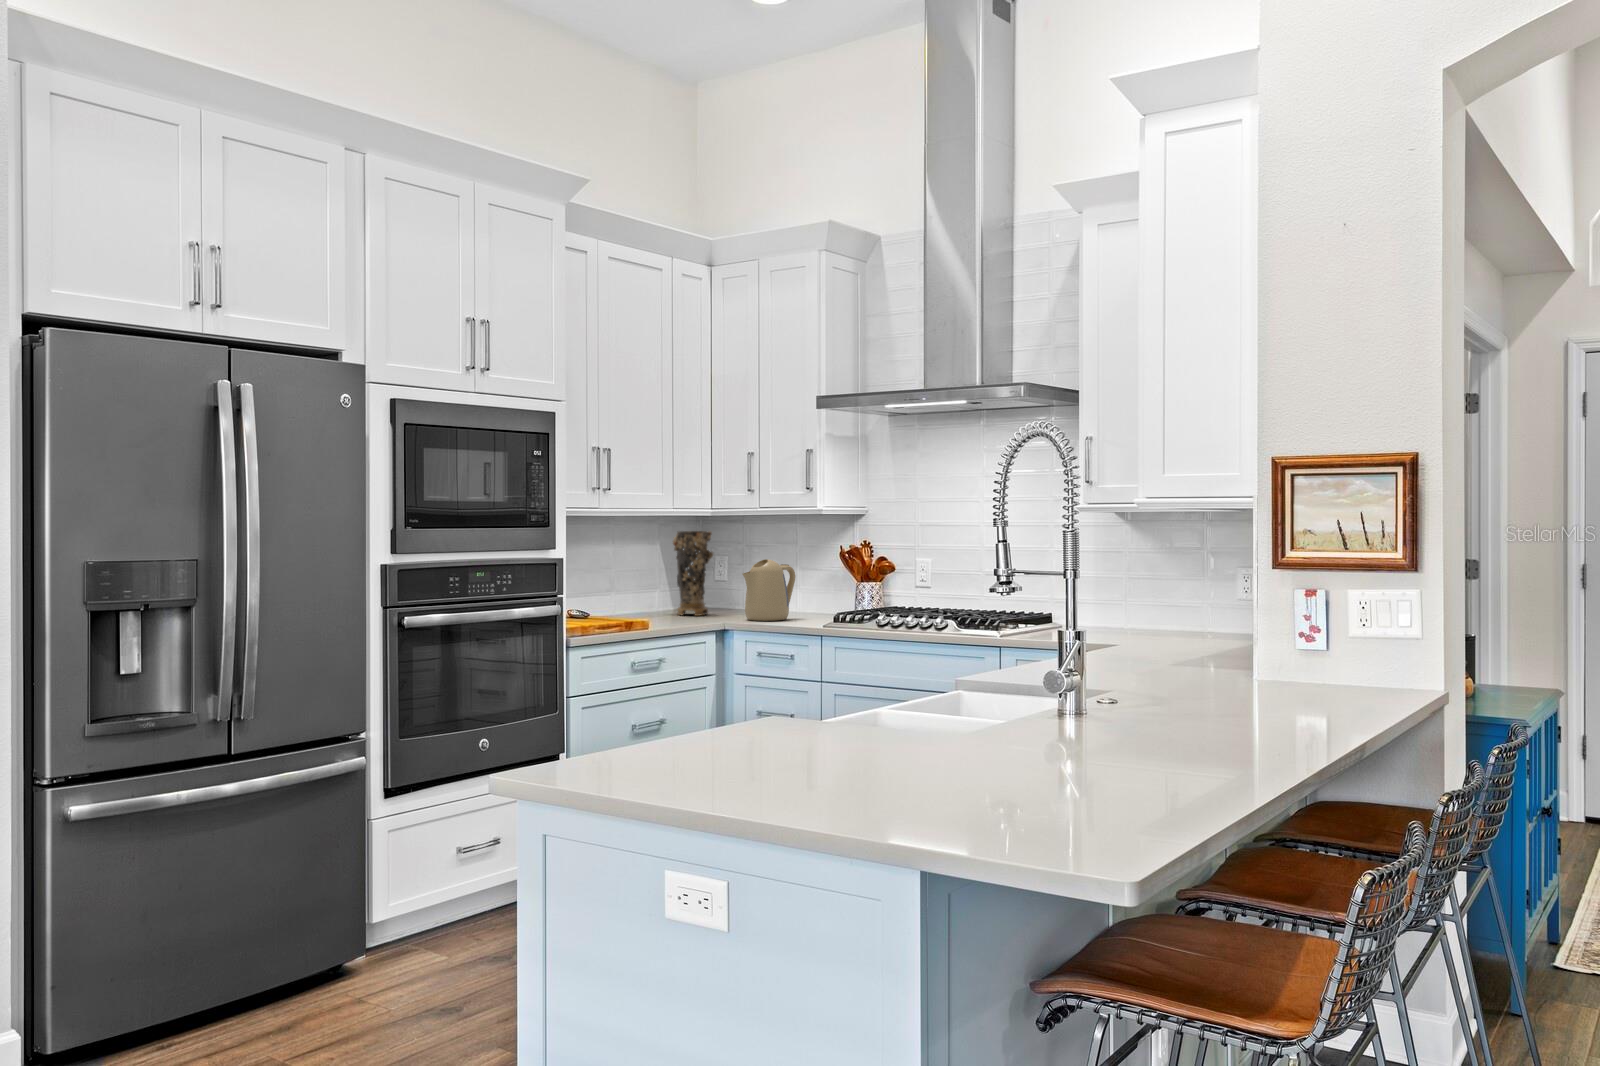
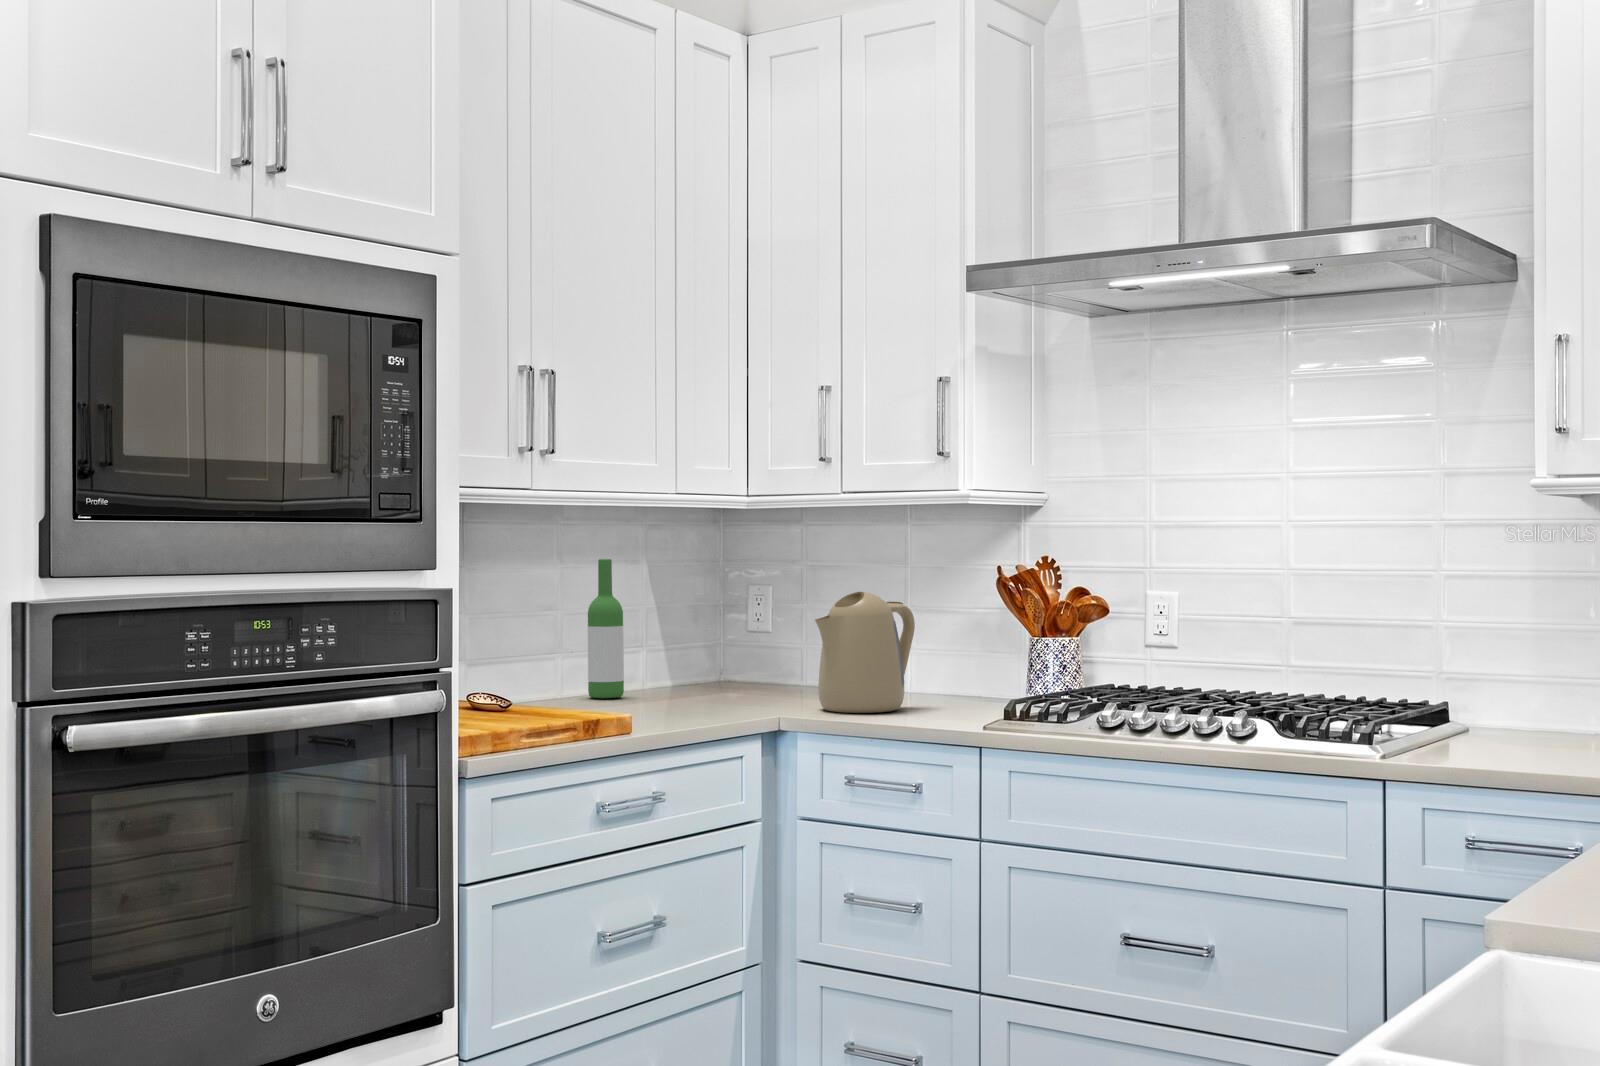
decorative vase: present [673,531,713,616] -> none [675,537,753,700]
wine bottle: none [627,543,646,615] -> present [588,559,624,698]

